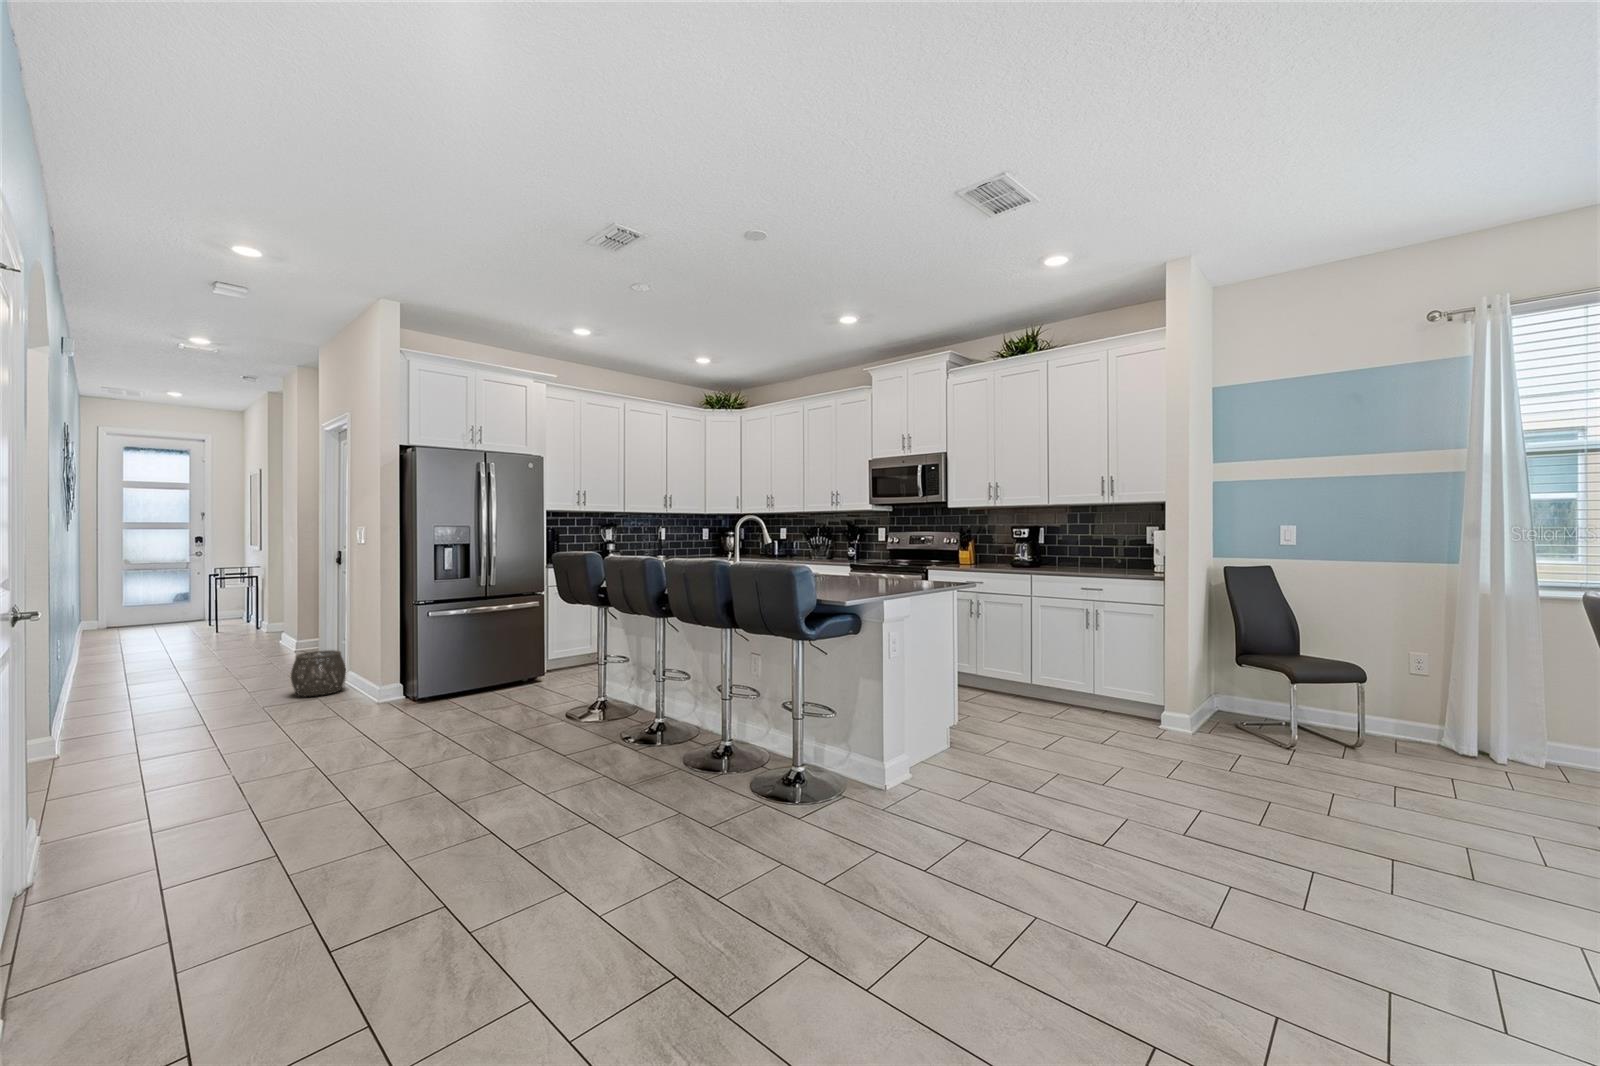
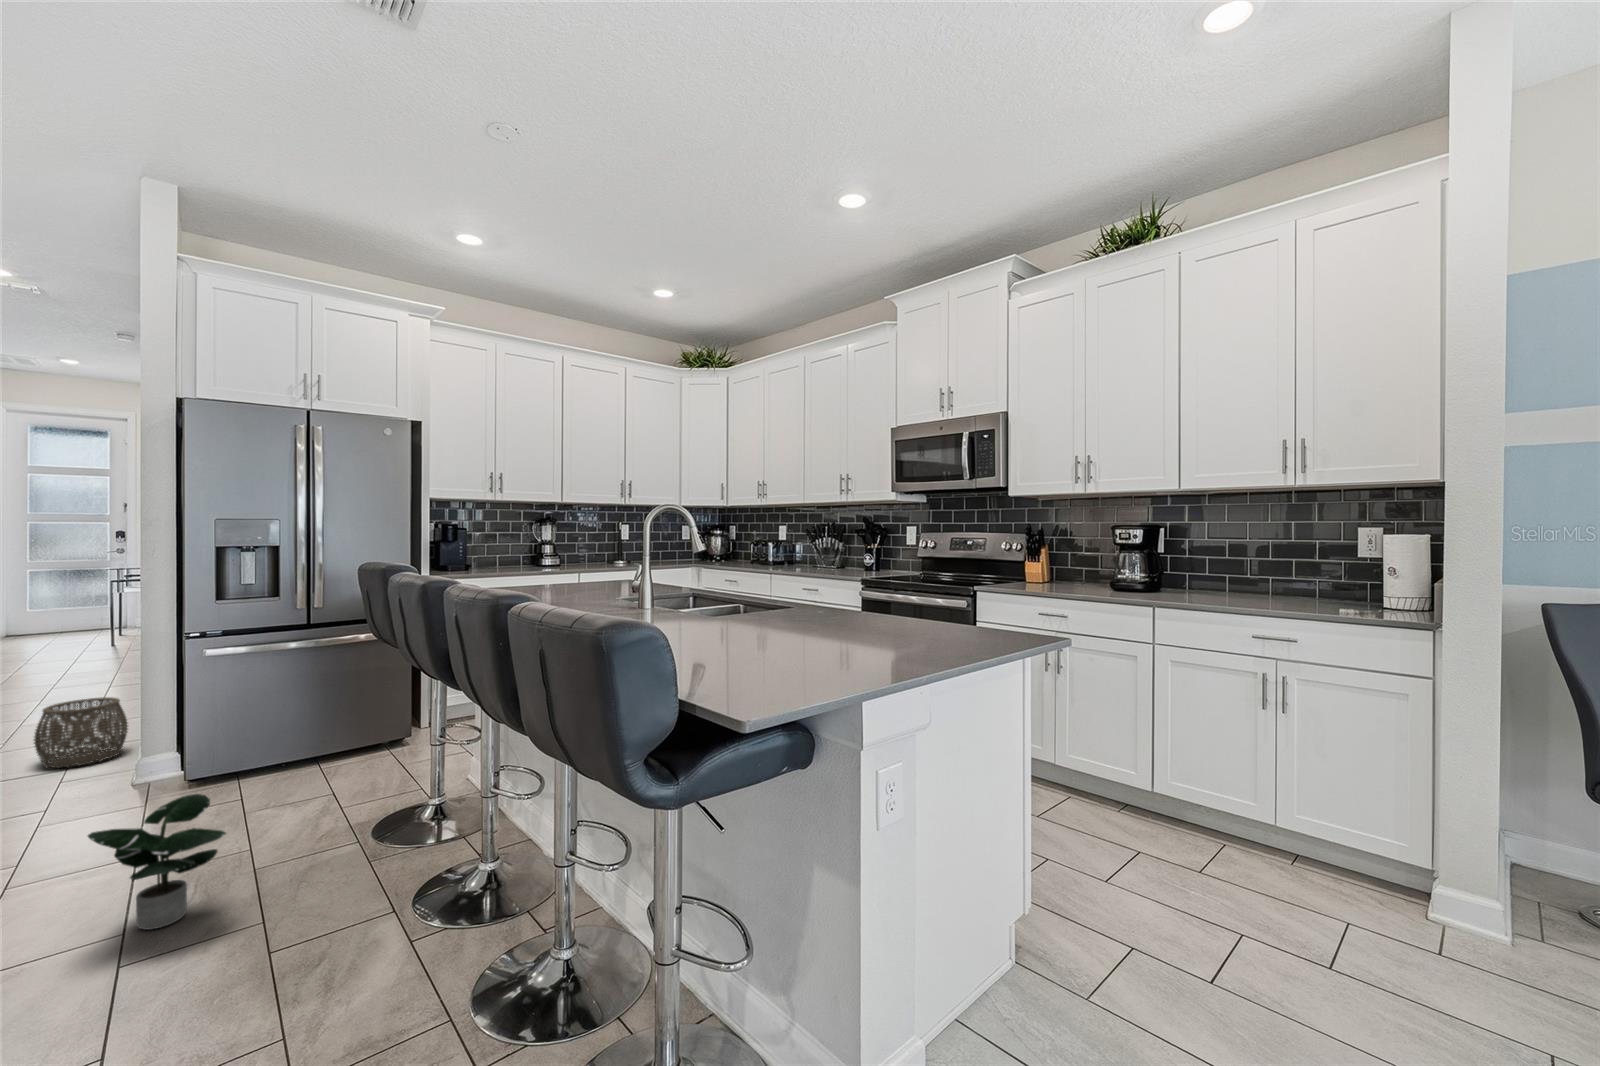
potted plant: none [456,683,521,752] -> present [88,794,226,930]

